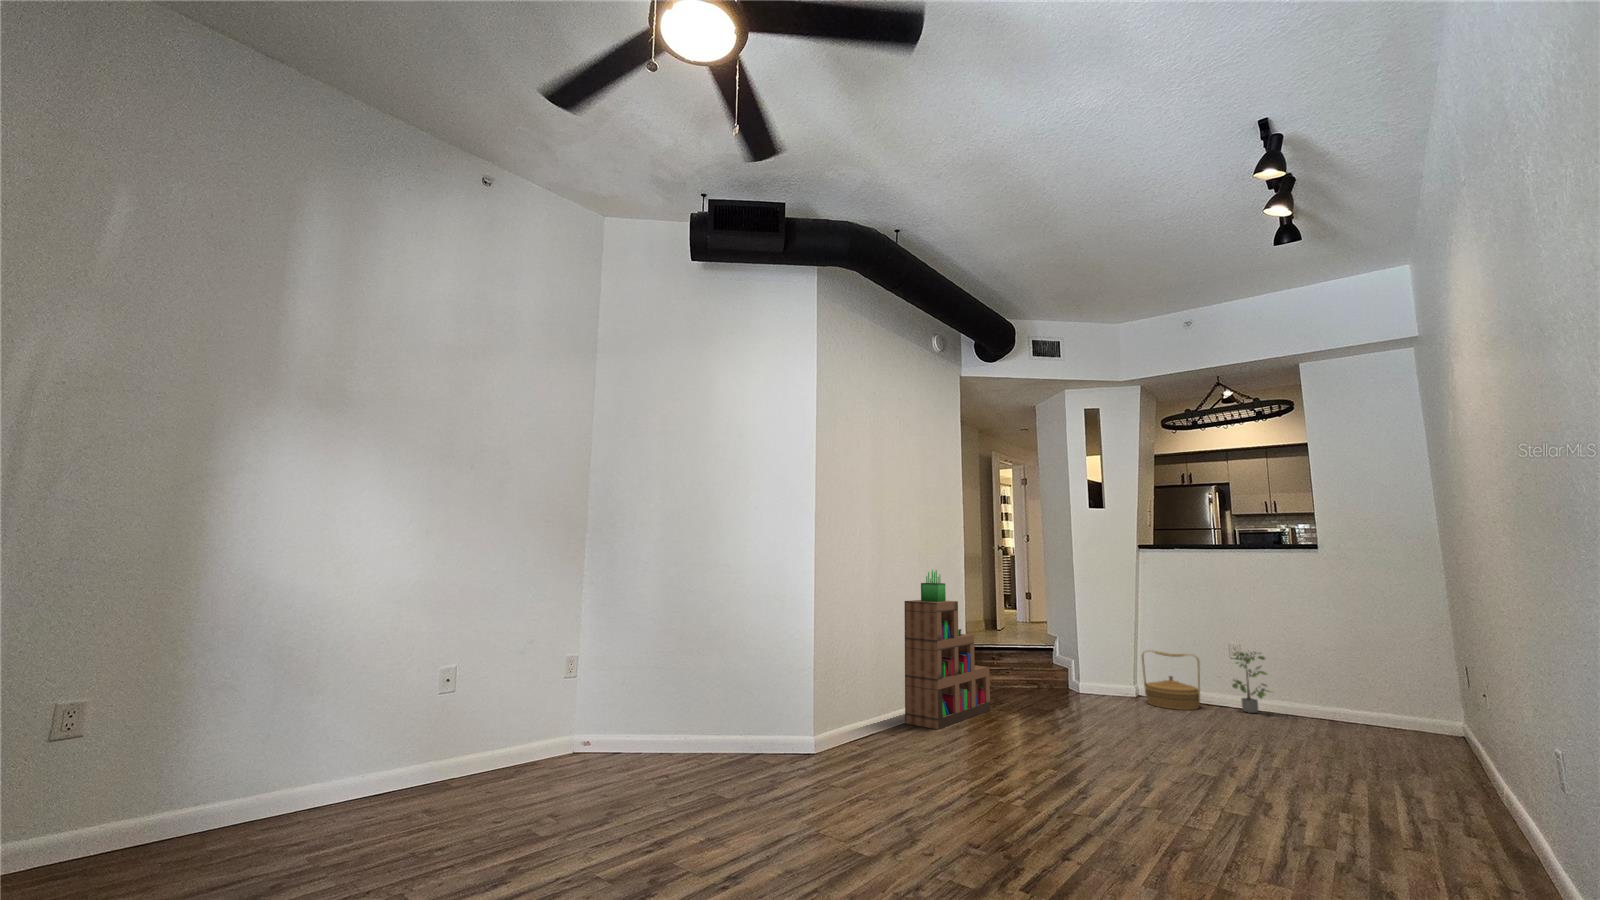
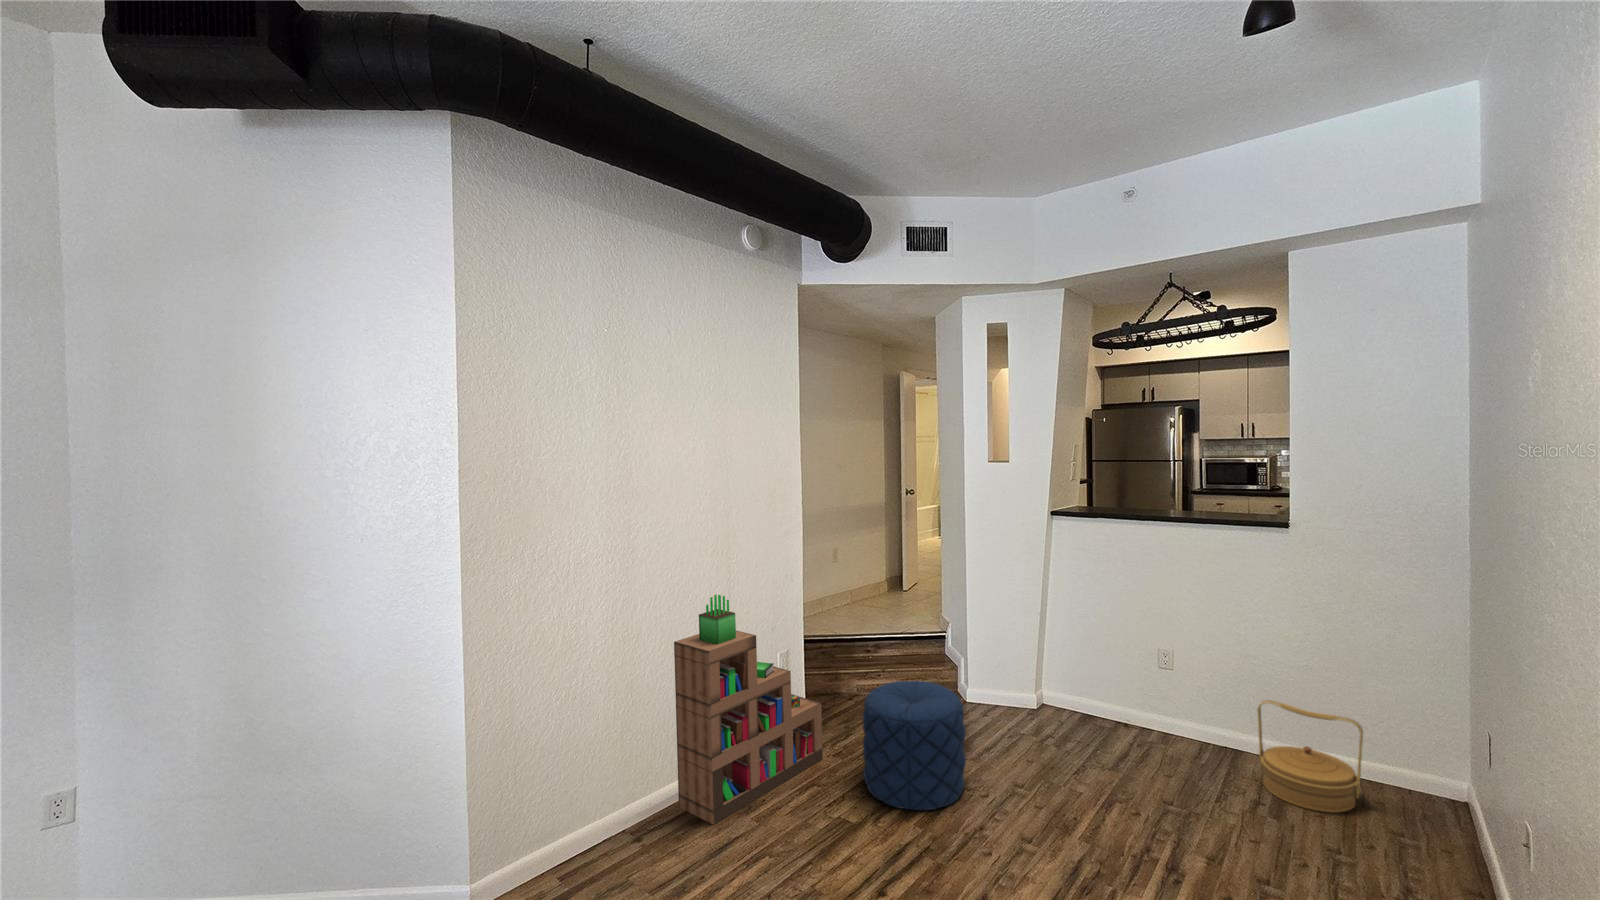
pouf: none [1028,648,1107,728] -> present [863,681,966,810]
woven basket: present [1142,650,1200,710] -> present [1257,700,1363,813]
potted plant: present [1232,652,1269,713] -> none [1156,664,1214,749]

